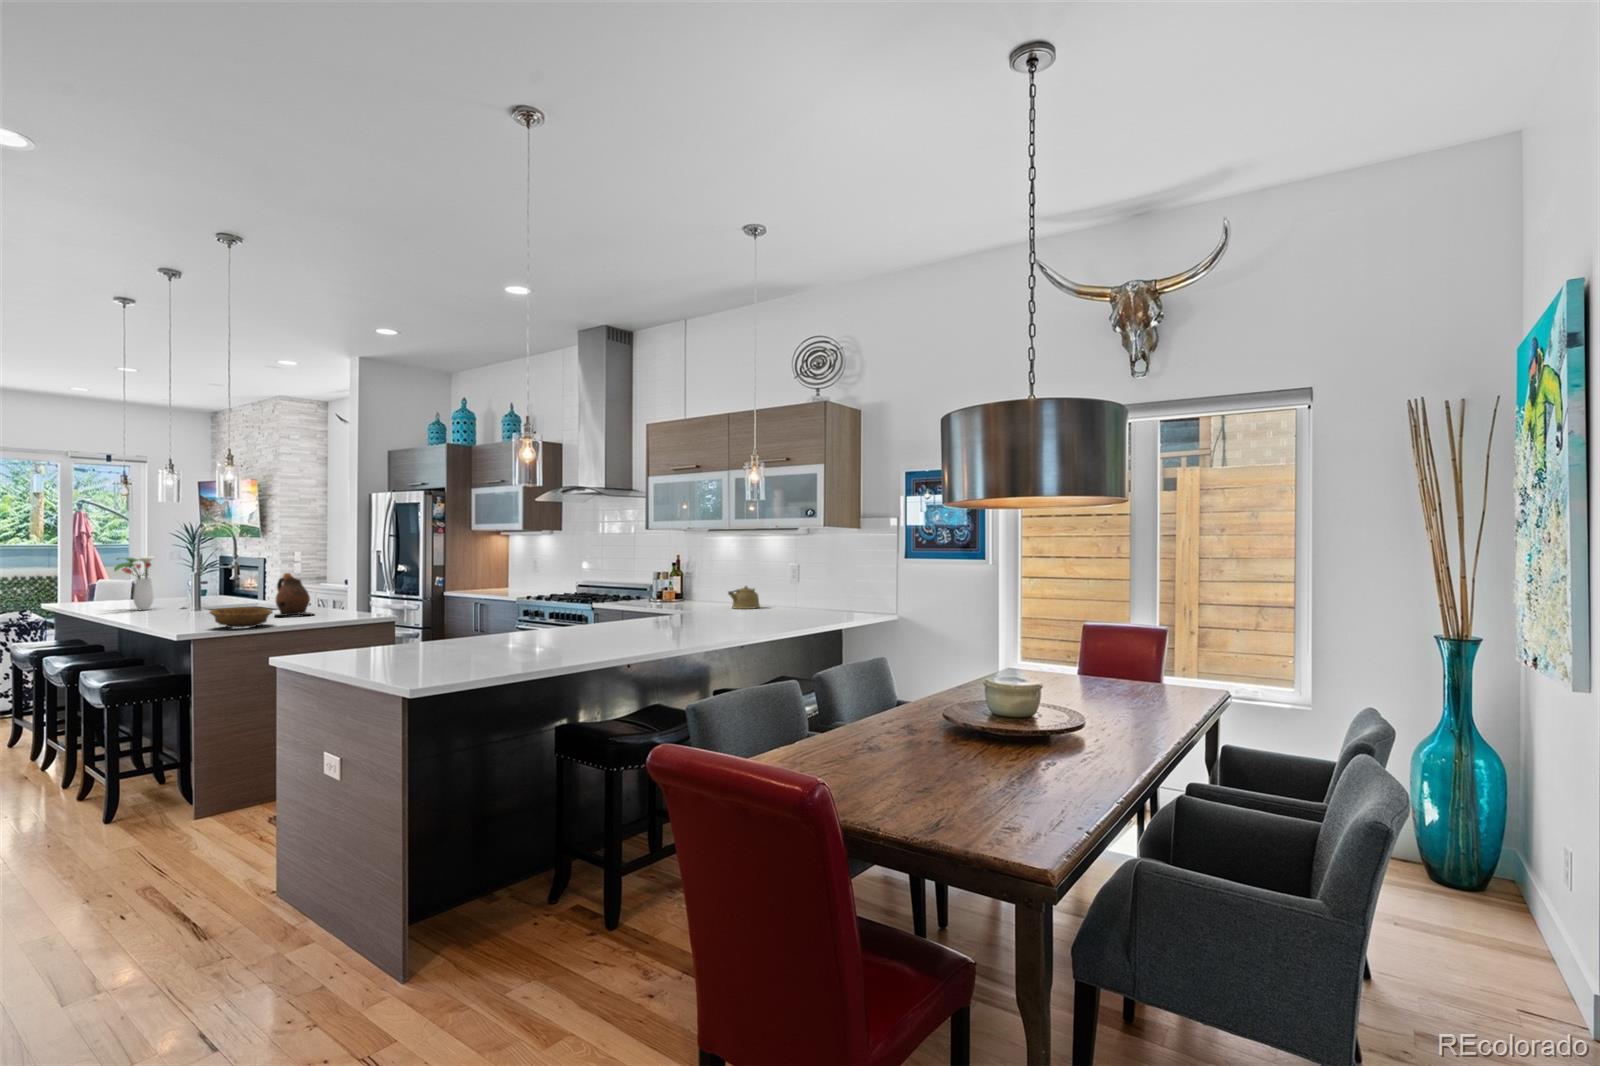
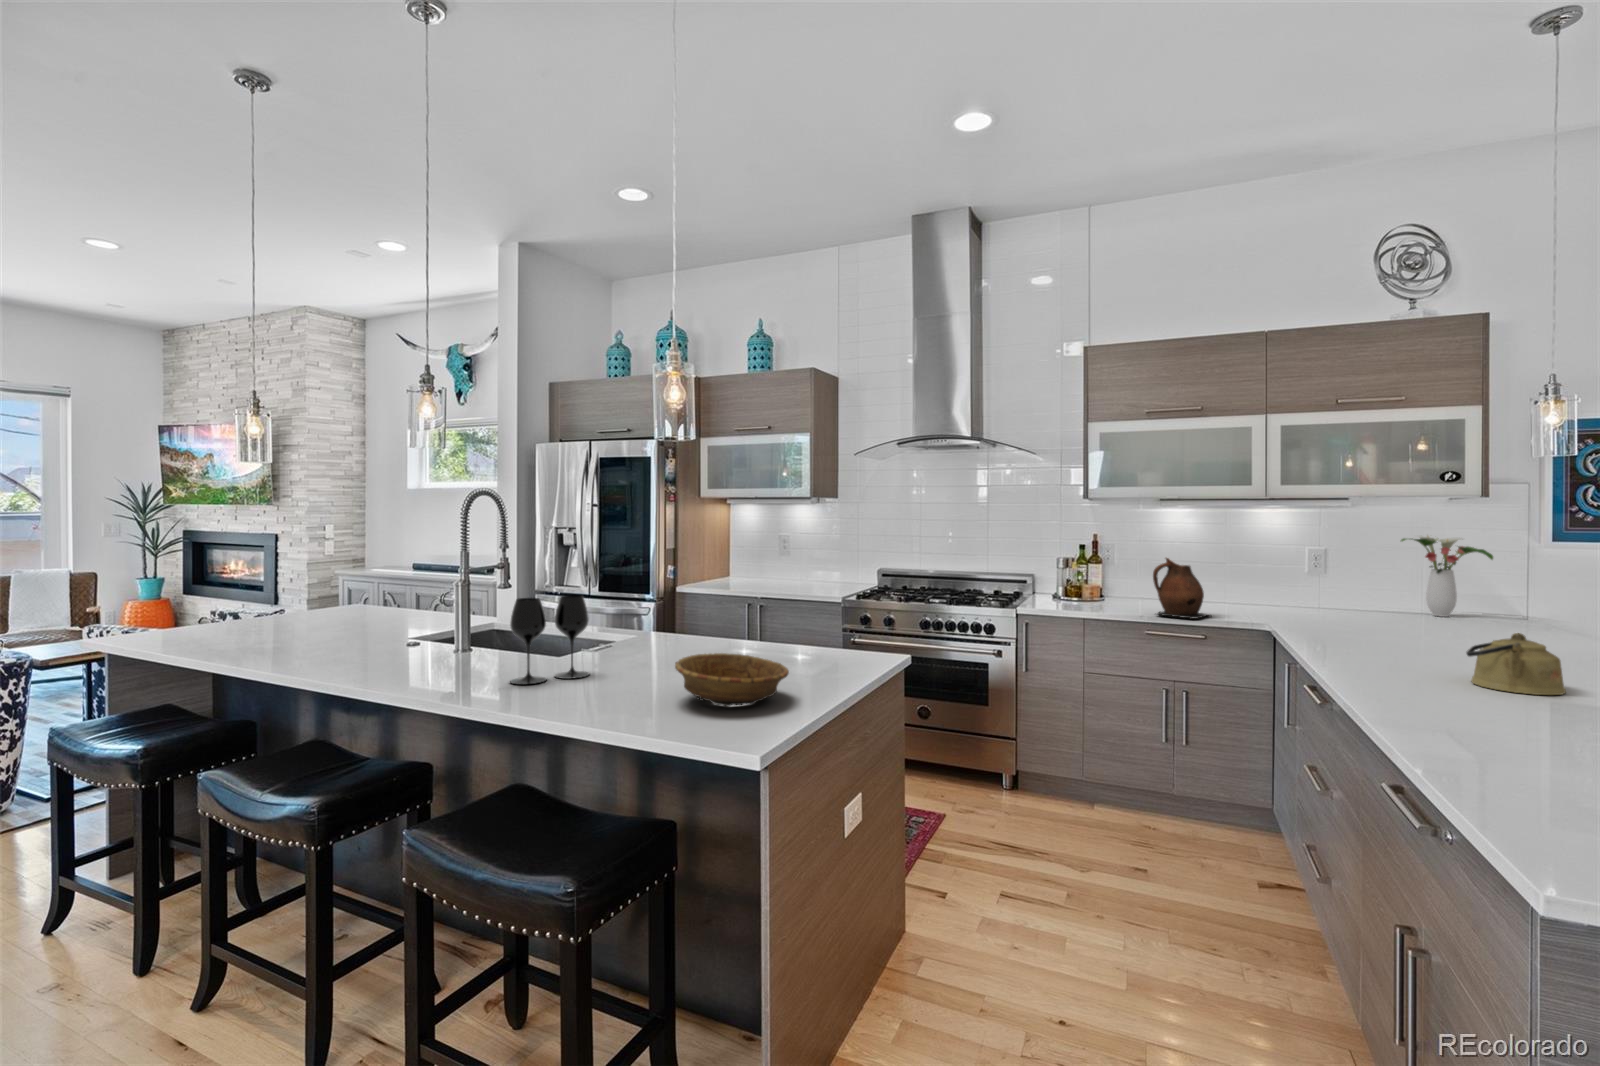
flower arrangement: present [114,556,155,610] -> present [1401,535,1493,617]
ceramic pitcher: present [275,573,314,616] -> present [1153,558,1210,619]
wine glass: none [173,581,220,622] -> present [510,595,589,684]
kettle: present [728,586,760,609] -> present [1466,633,1566,695]

